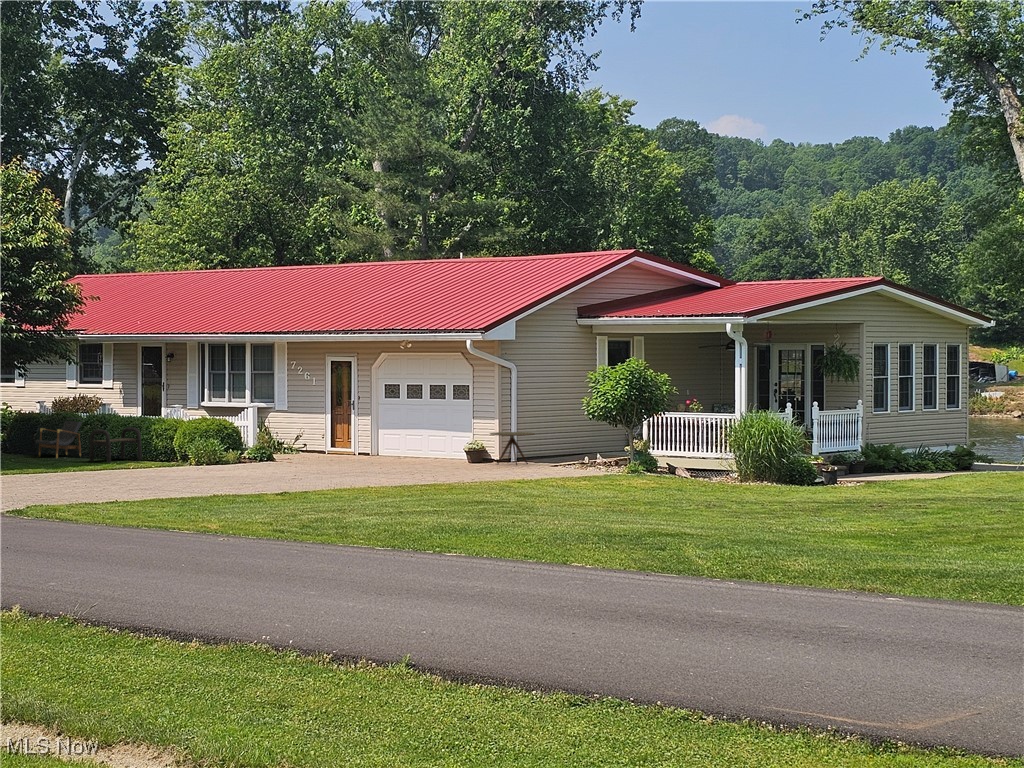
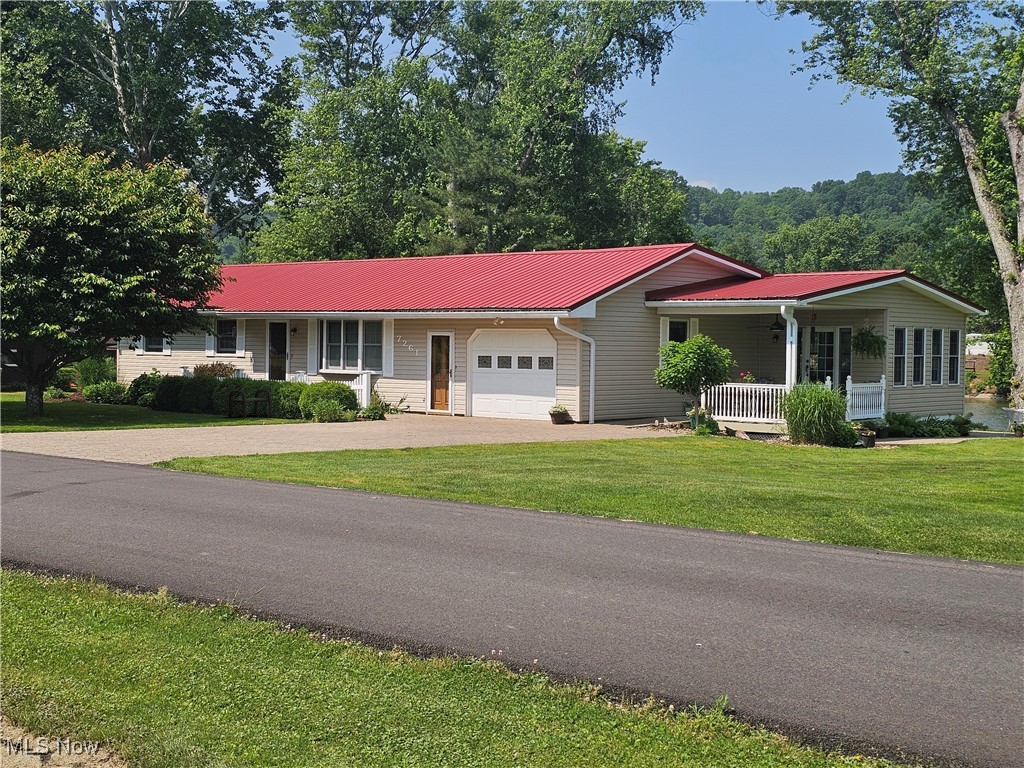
lounge chair: present [36,418,82,458] -> none [182,380,222,414]
round table: present [490,432,535,465] -> none [570,398,609,426]

